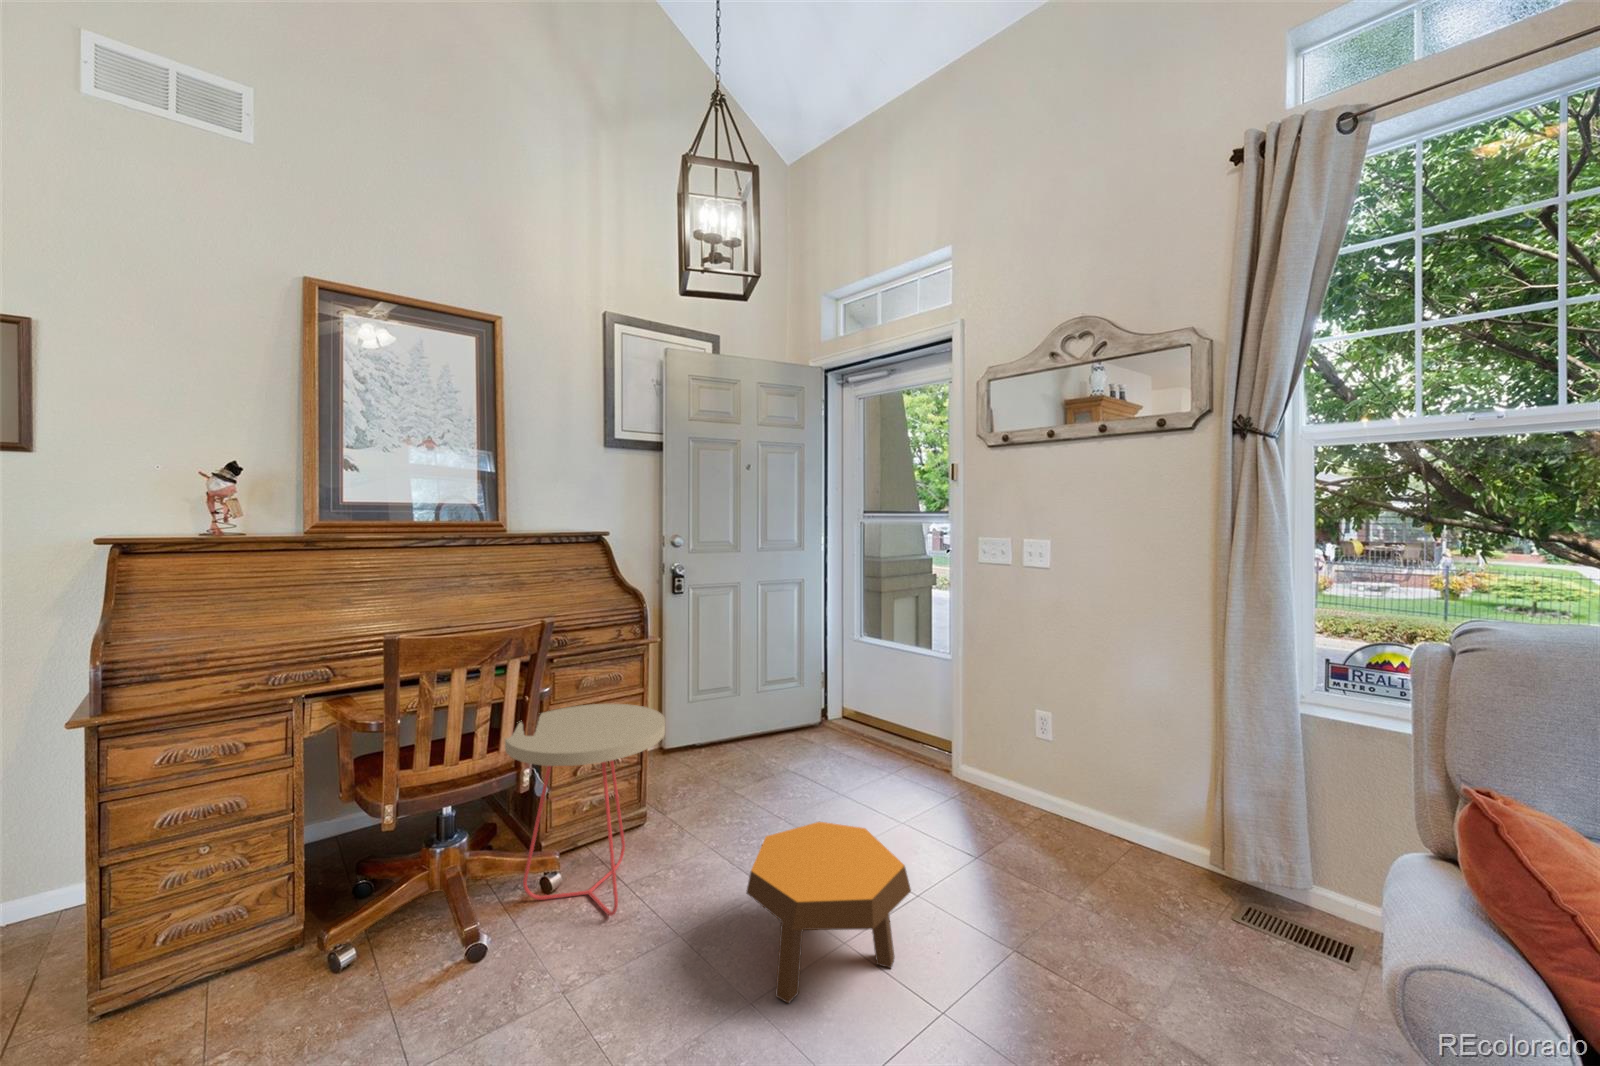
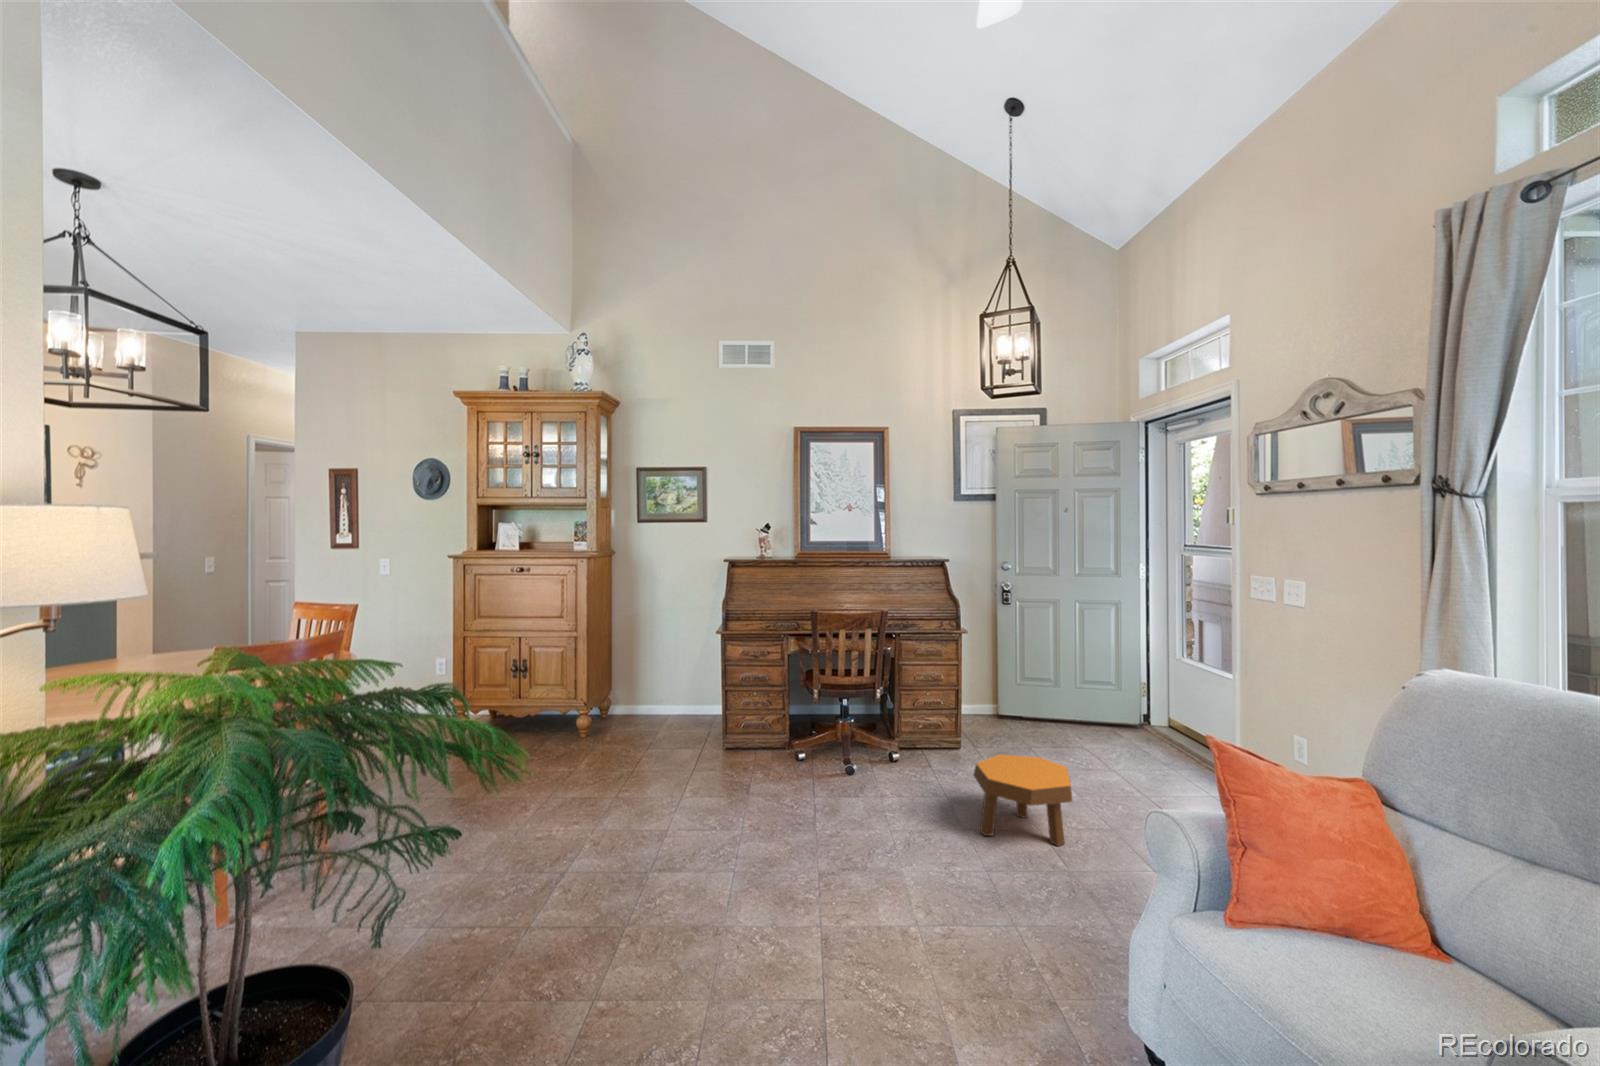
side table: present [505,704,665,916] -> none [868,664,955,780]

